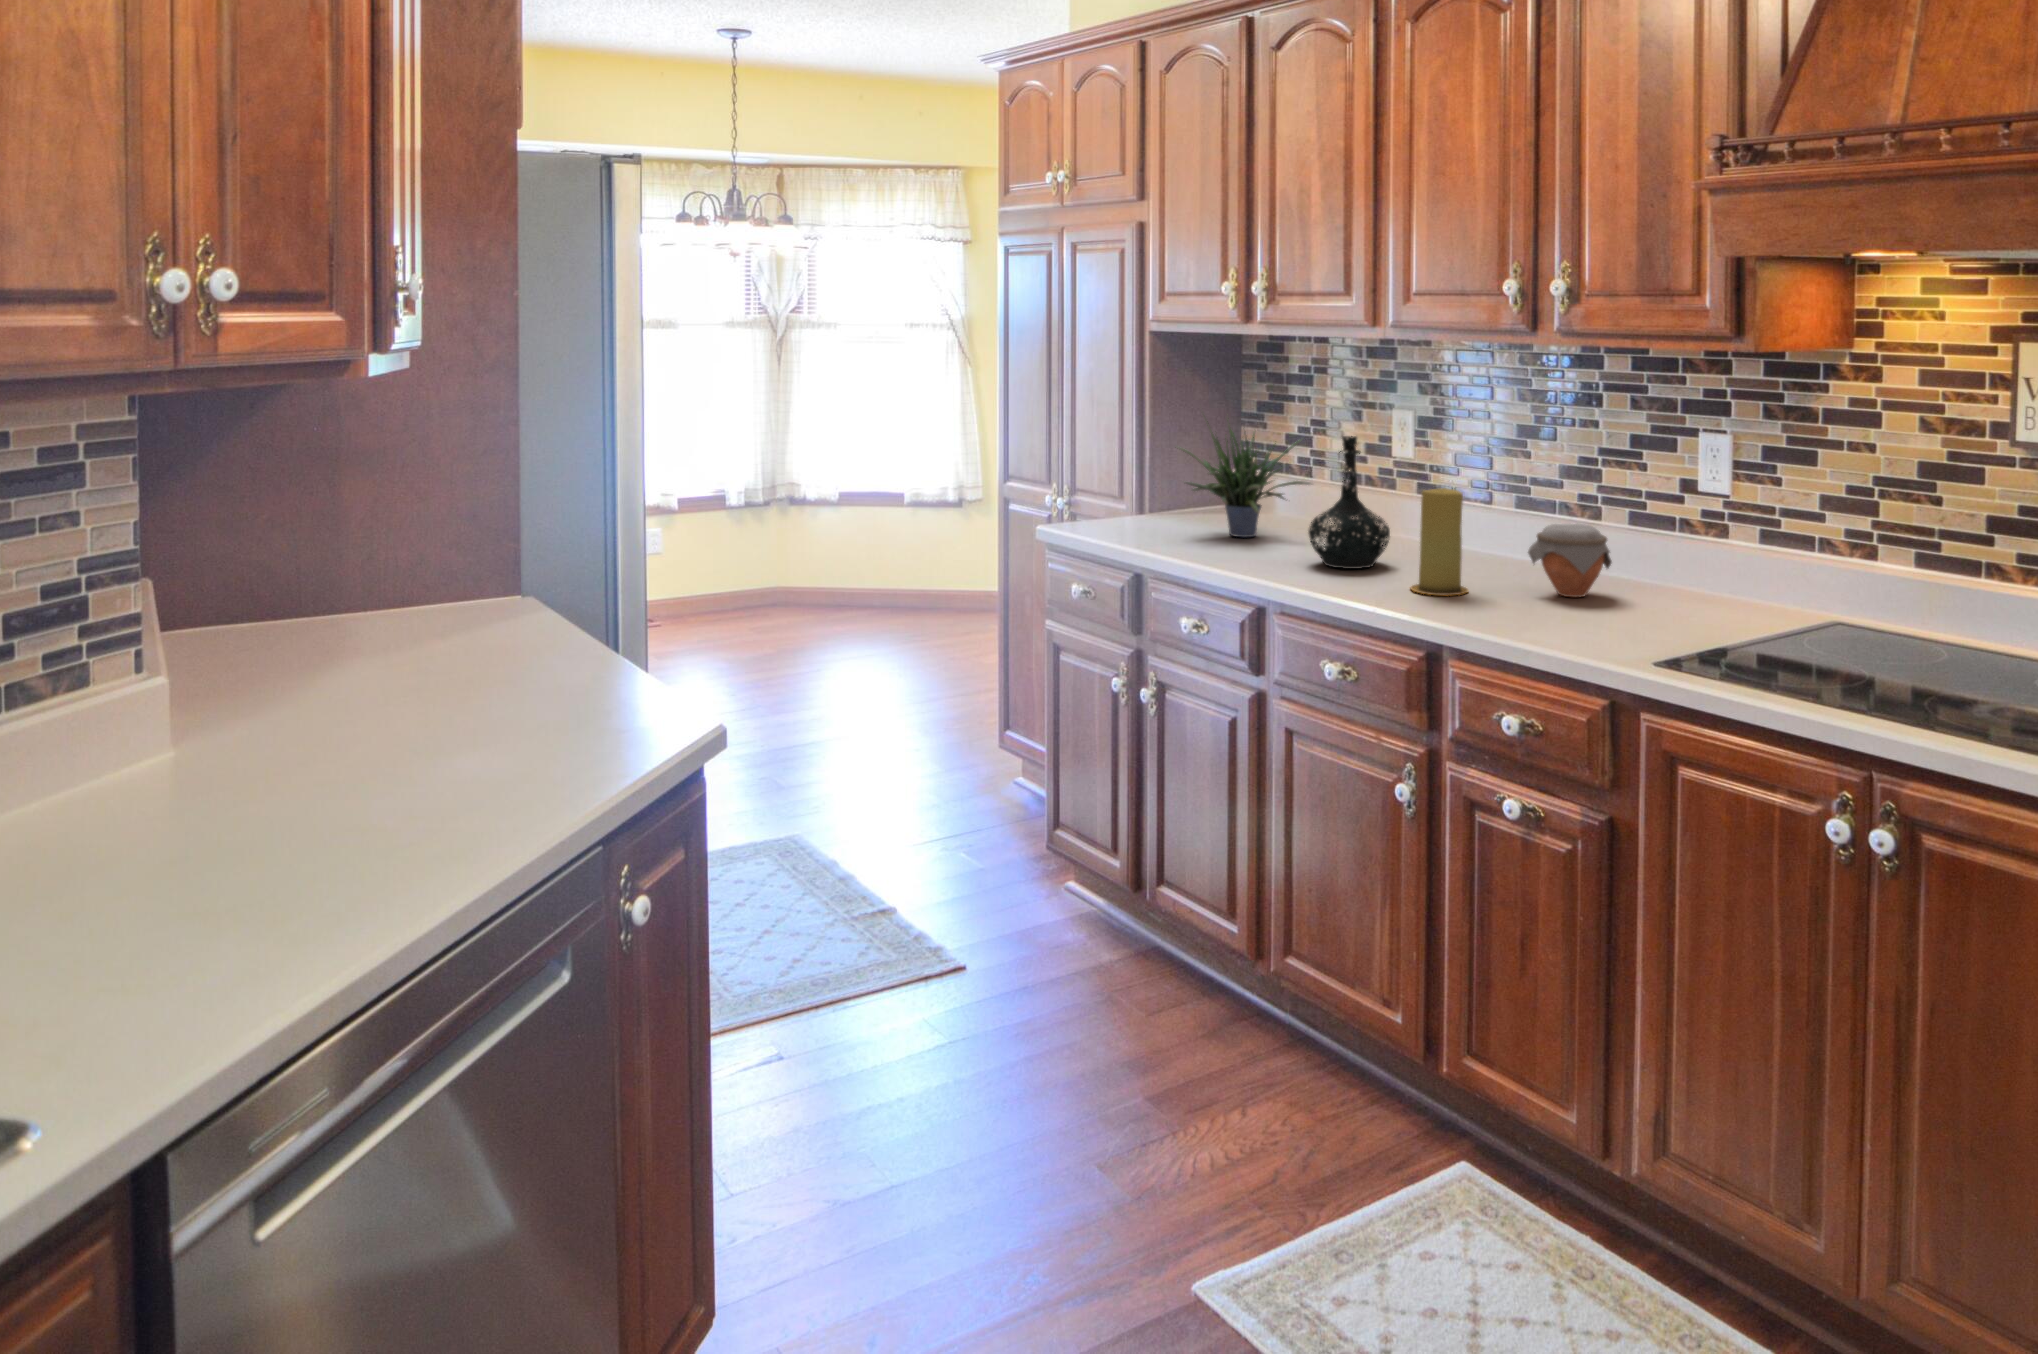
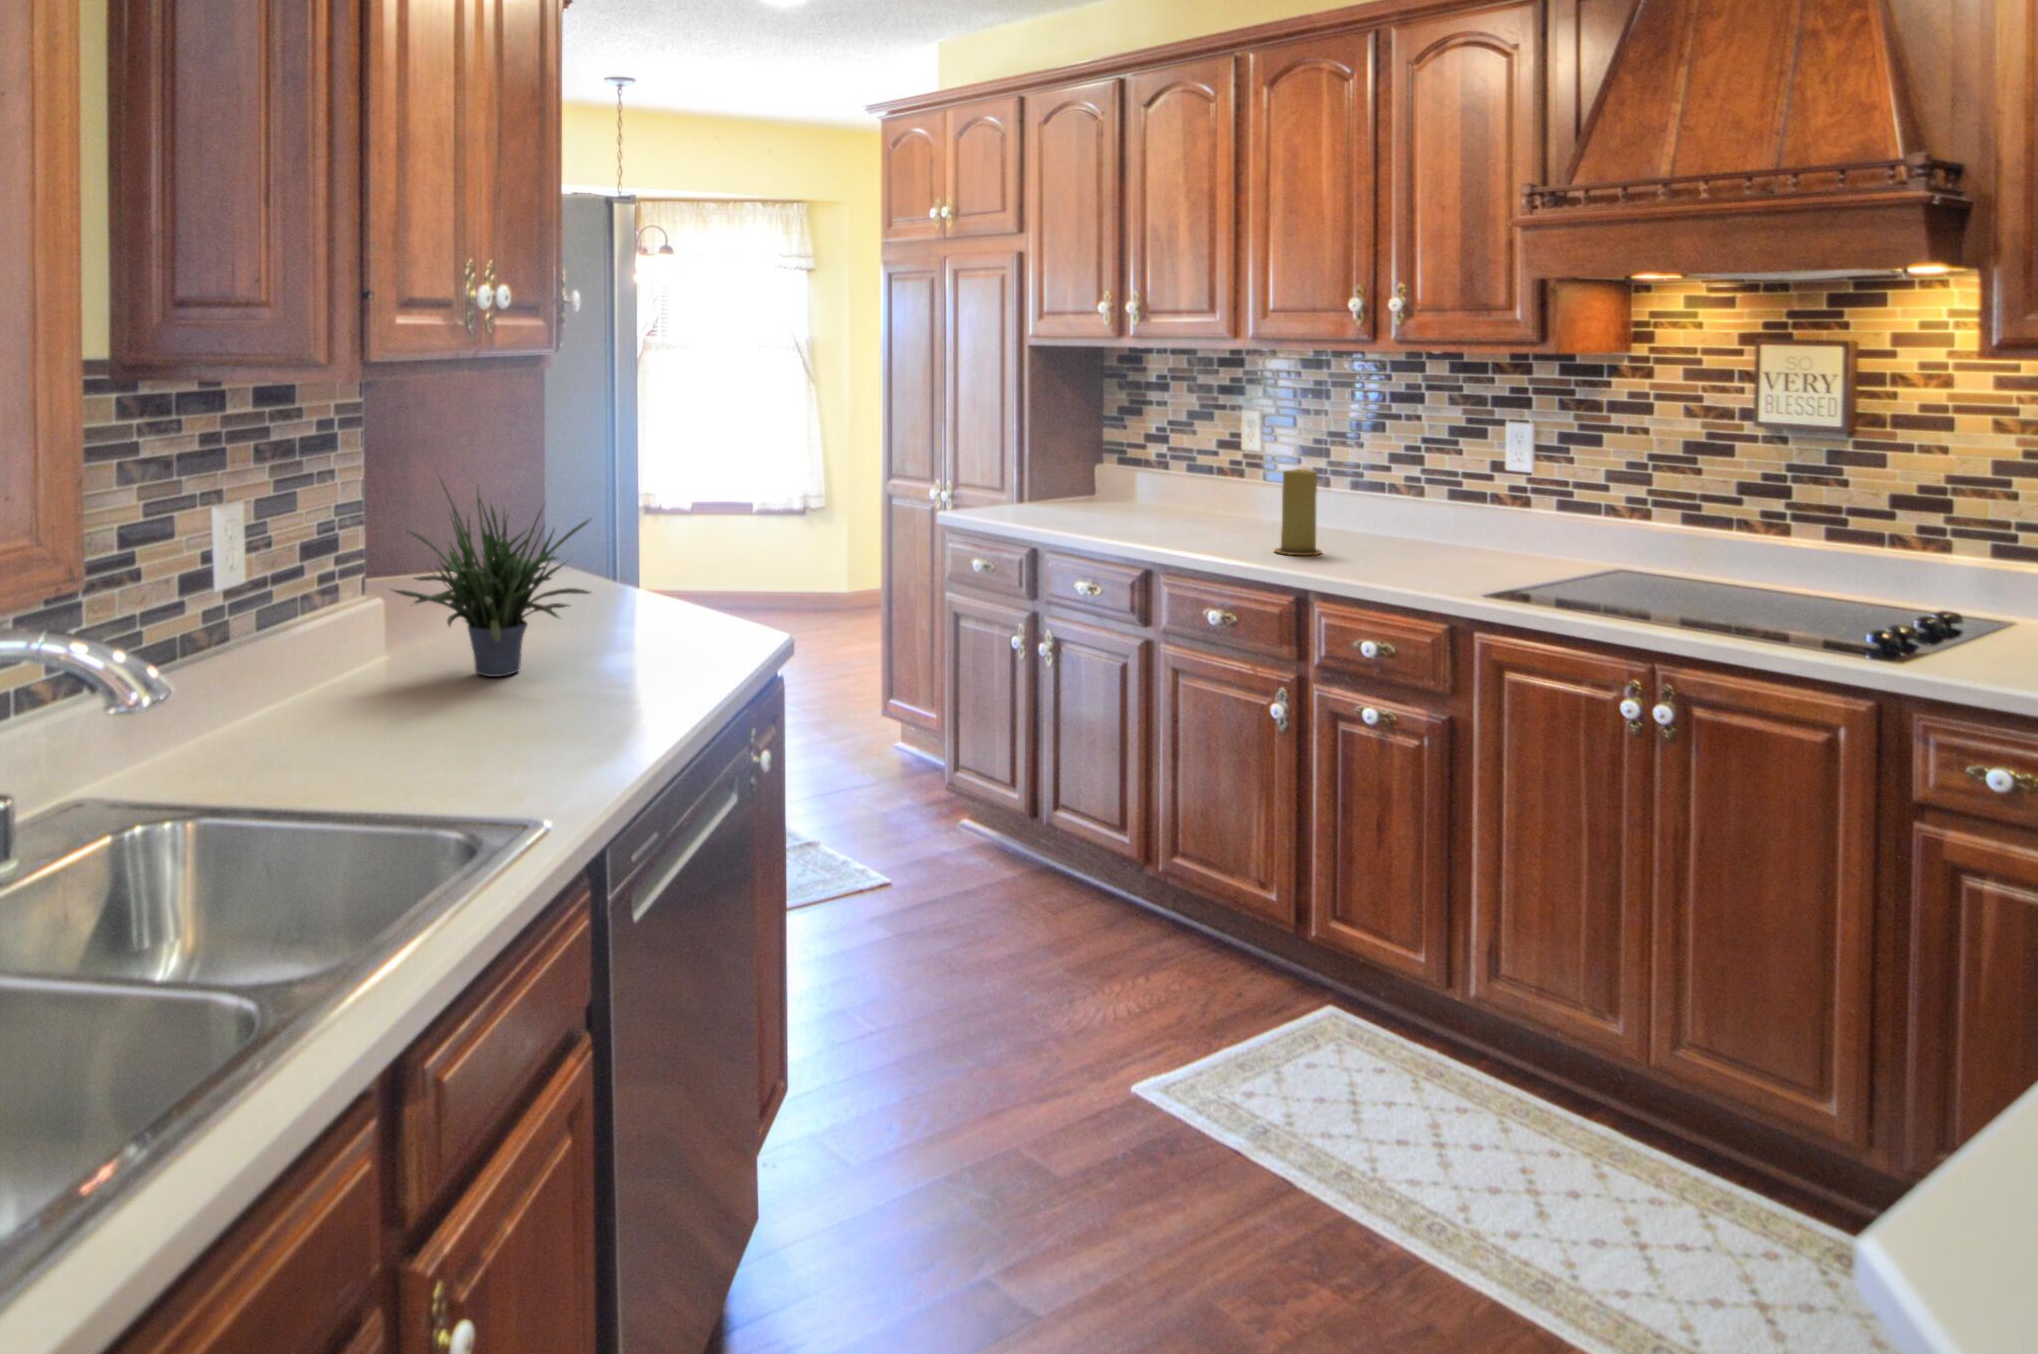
potted plant: present [1180,421,1311,537] -> present [393,481,591,677]
bottle: present [1309,436,1390,569] -> none [1182,429,1251,538]
jar: present [1528,524,1612,597] -> none [1370,496,1439,555]

